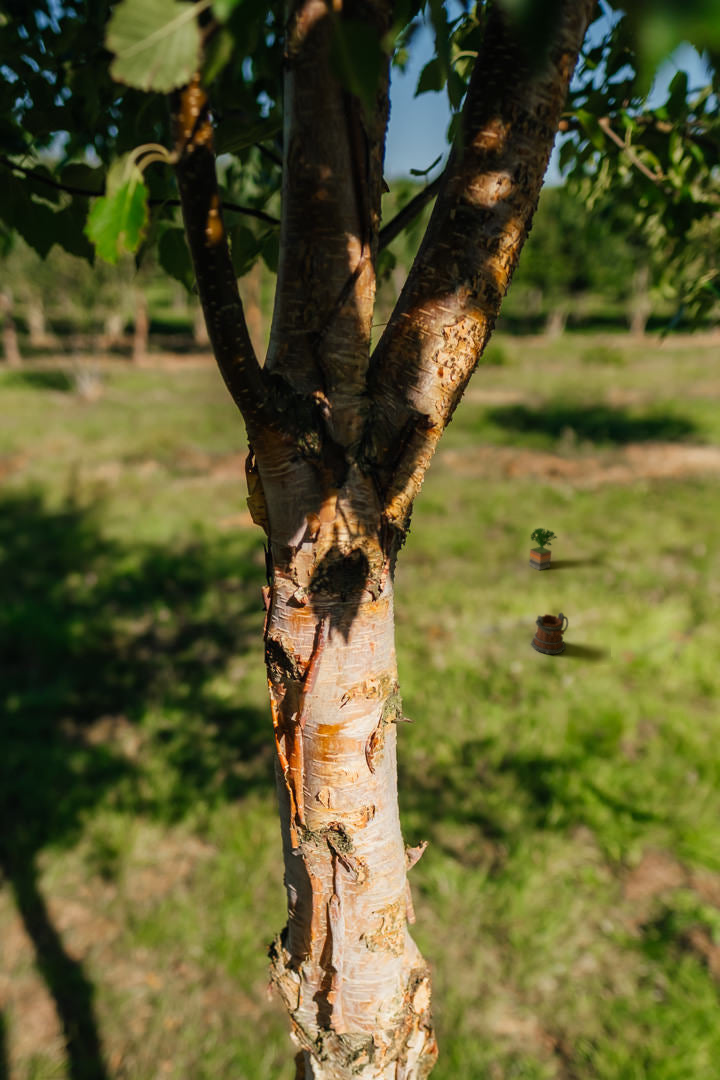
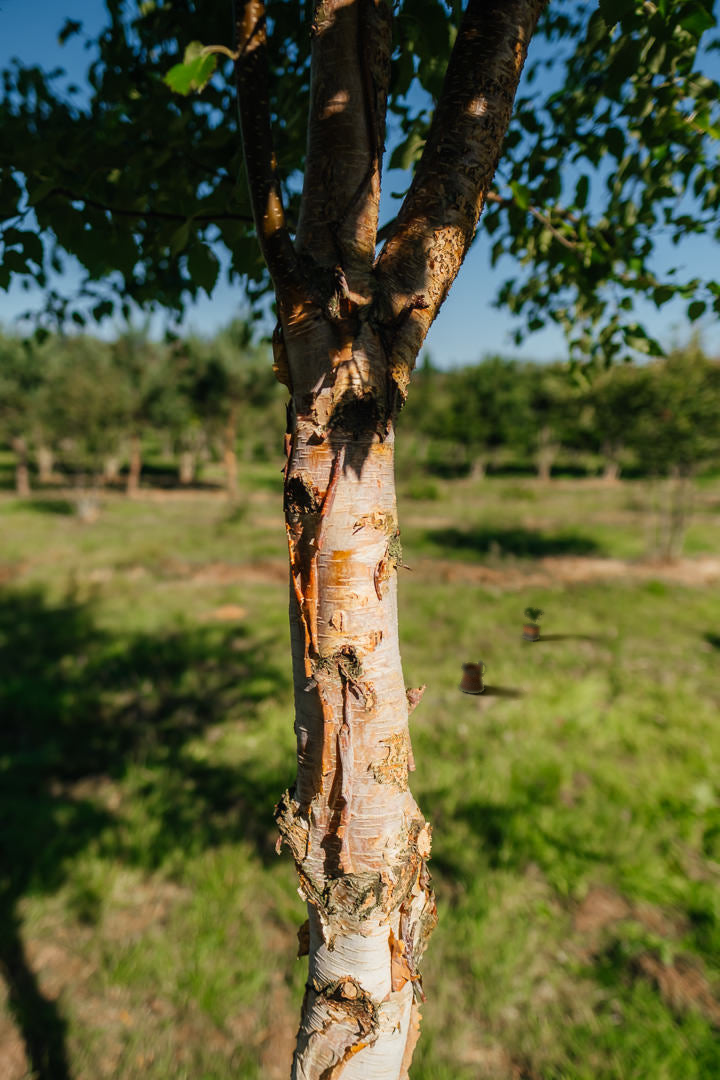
potted tree: present [529,528,557,570] -> present [523,607,544,641]

